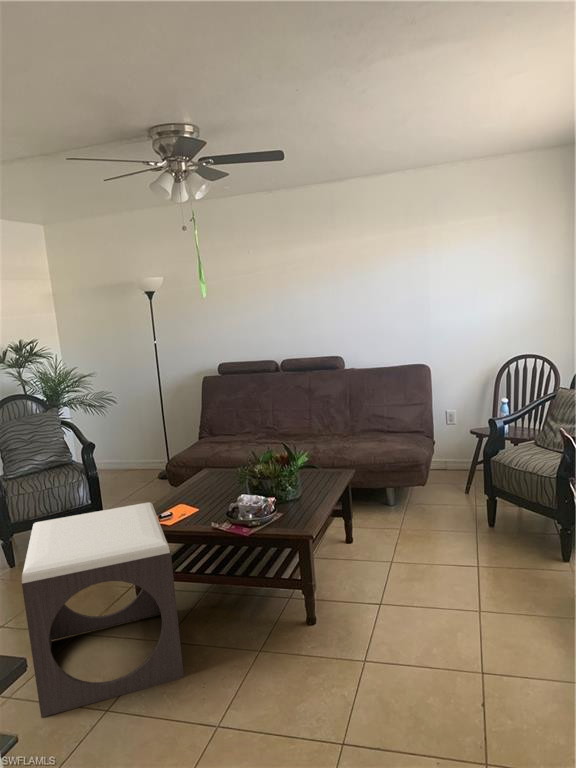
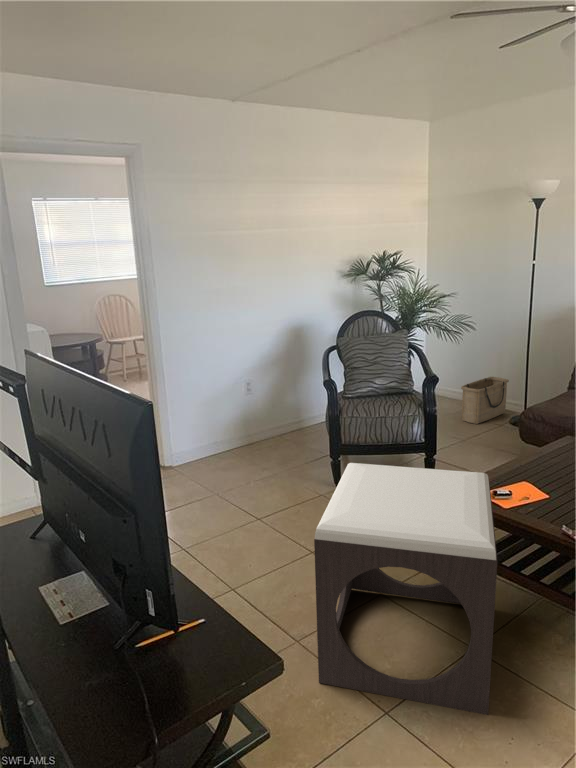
basket: none [113,441,153,484] -> present [461,377,509,424]

